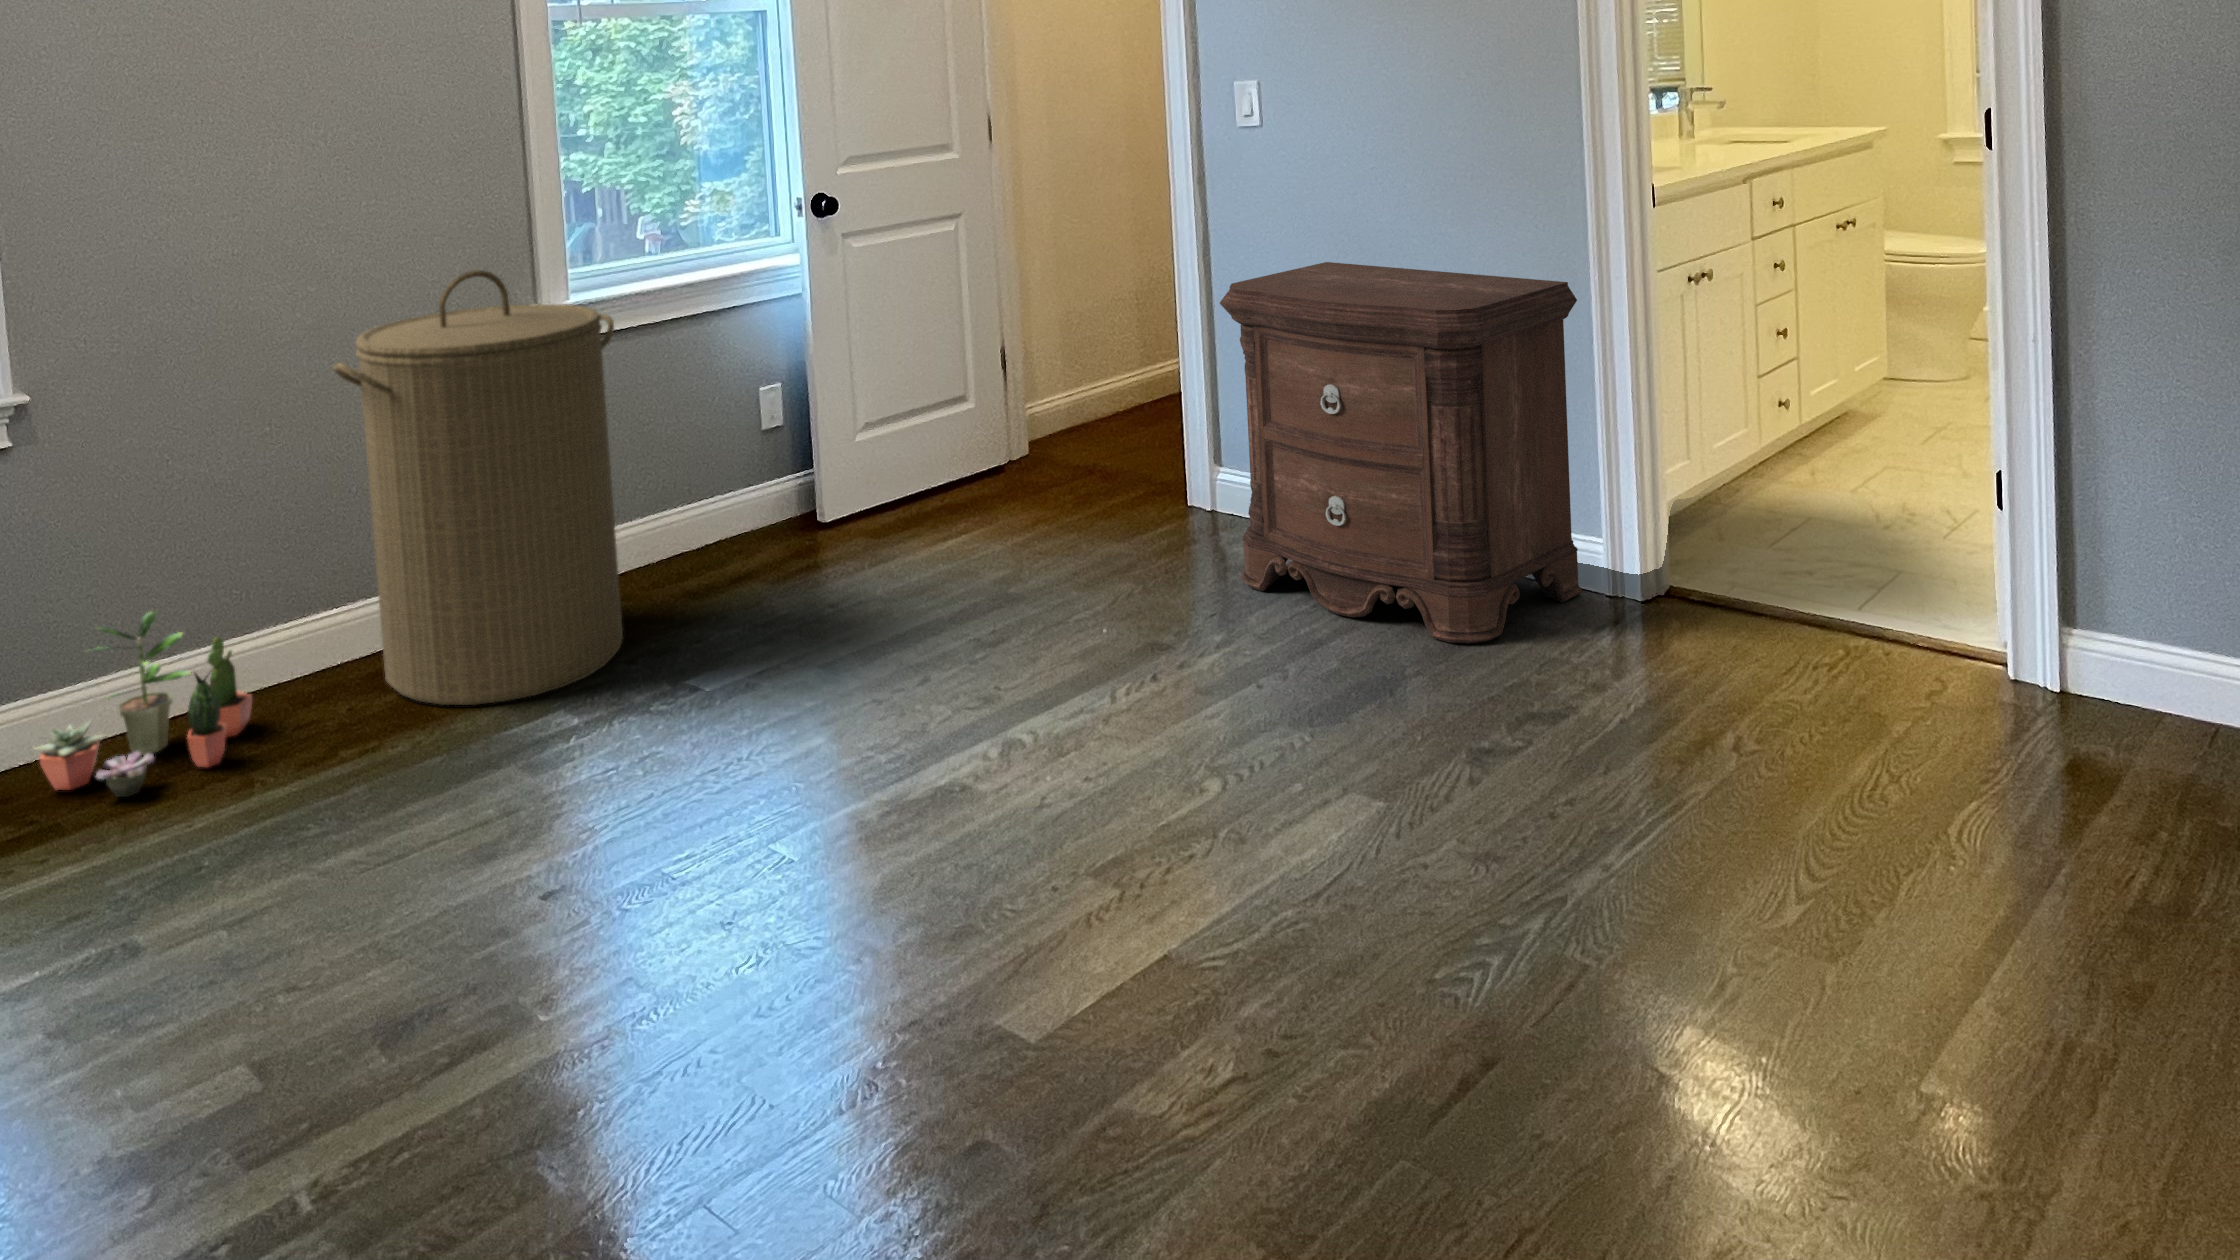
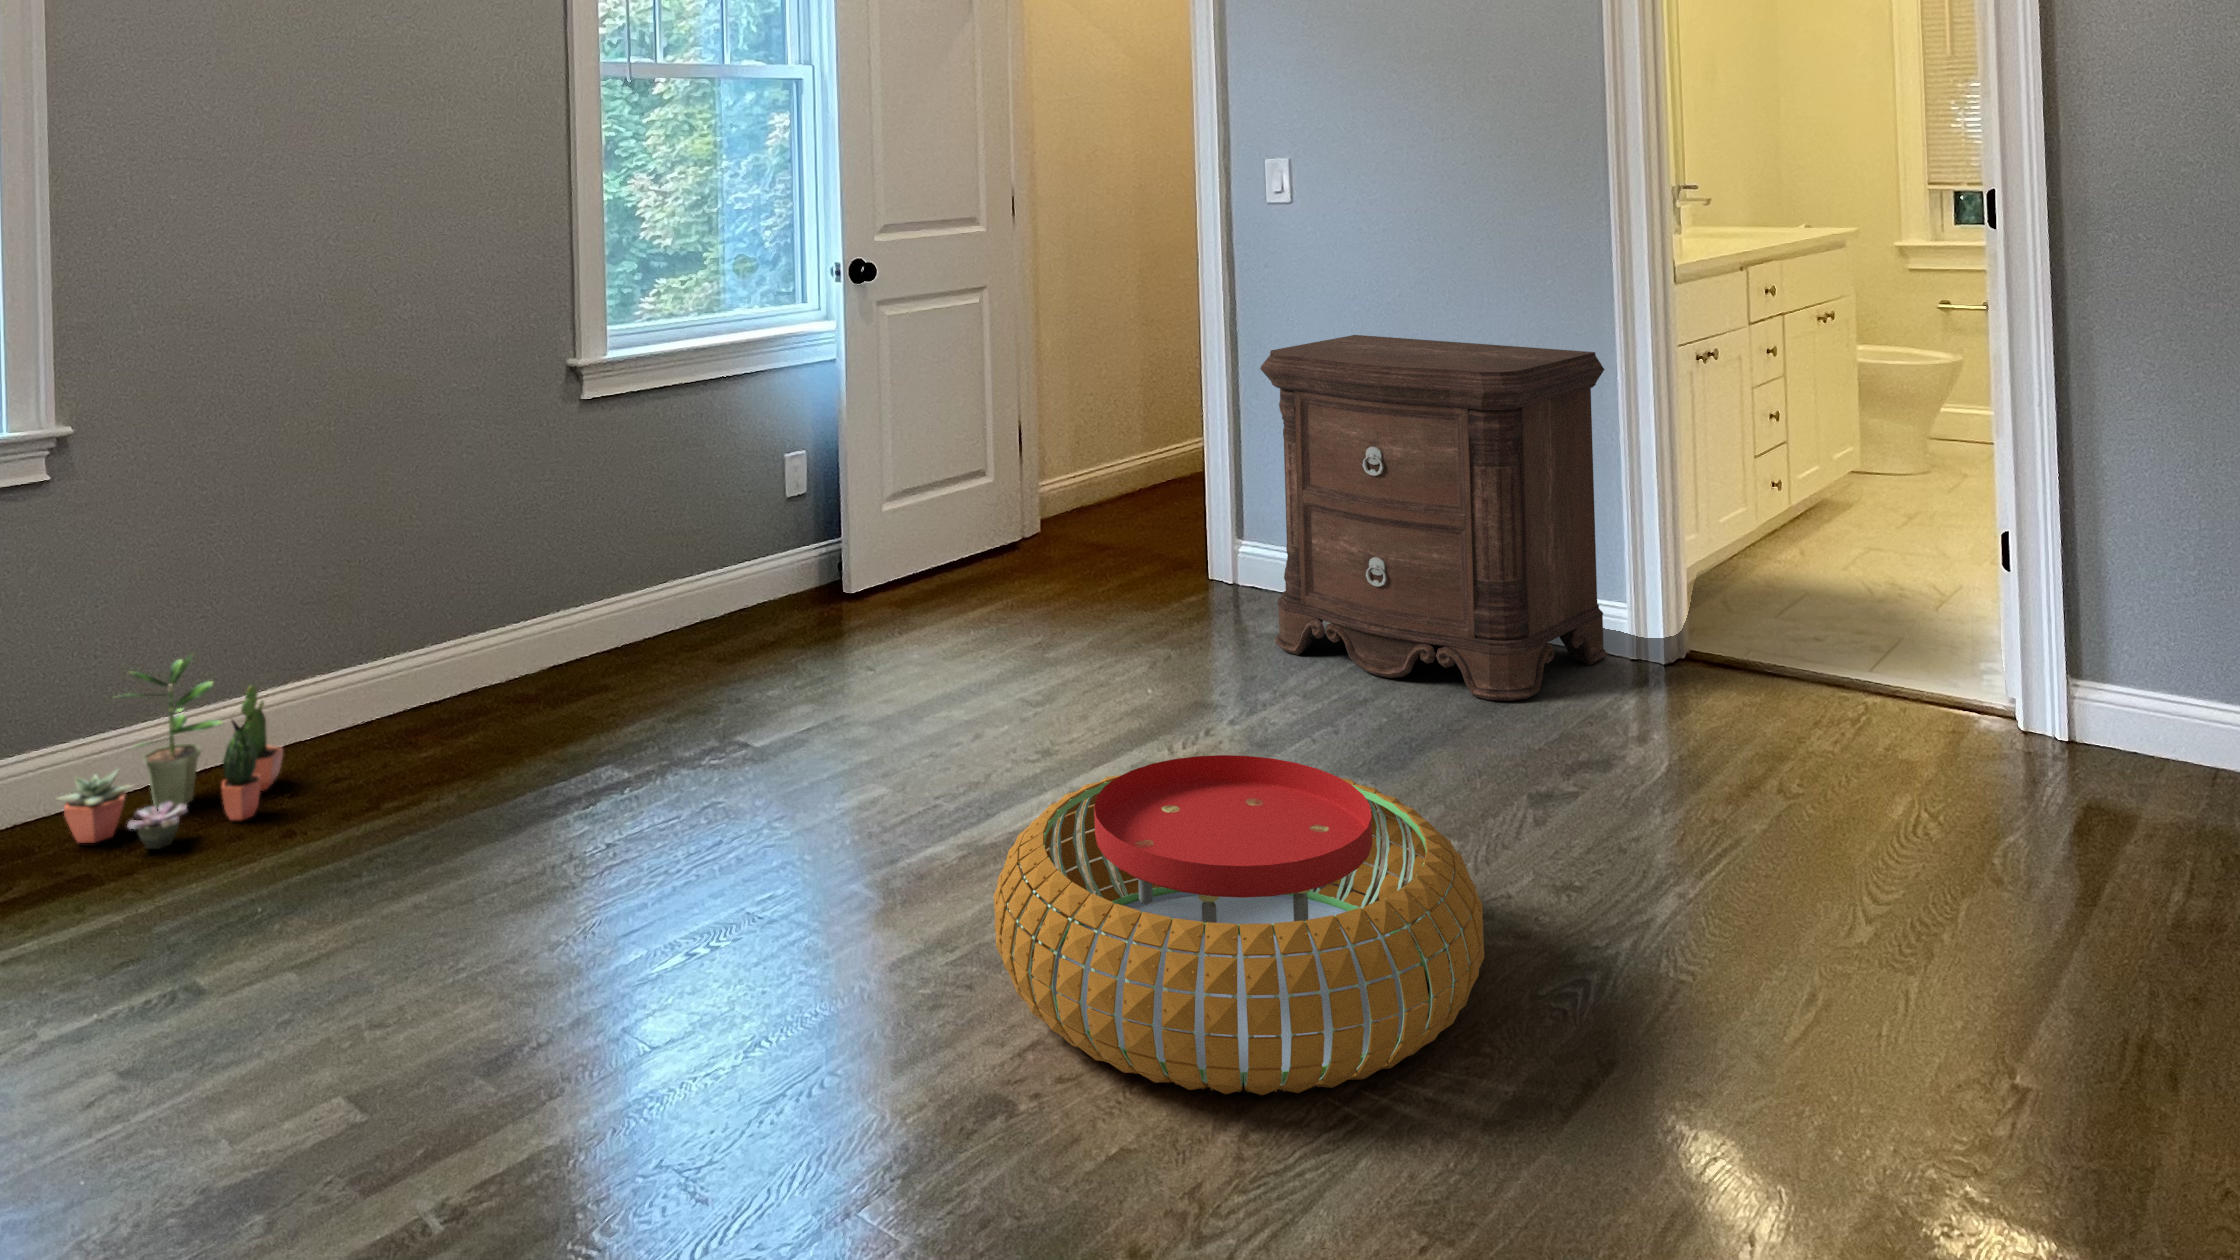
laundry hamper: present [333,270,623,705] -> none [386,316,662,760]
pouf: none [880,726,1376,1083] -> present [994,755,1484,1095]

